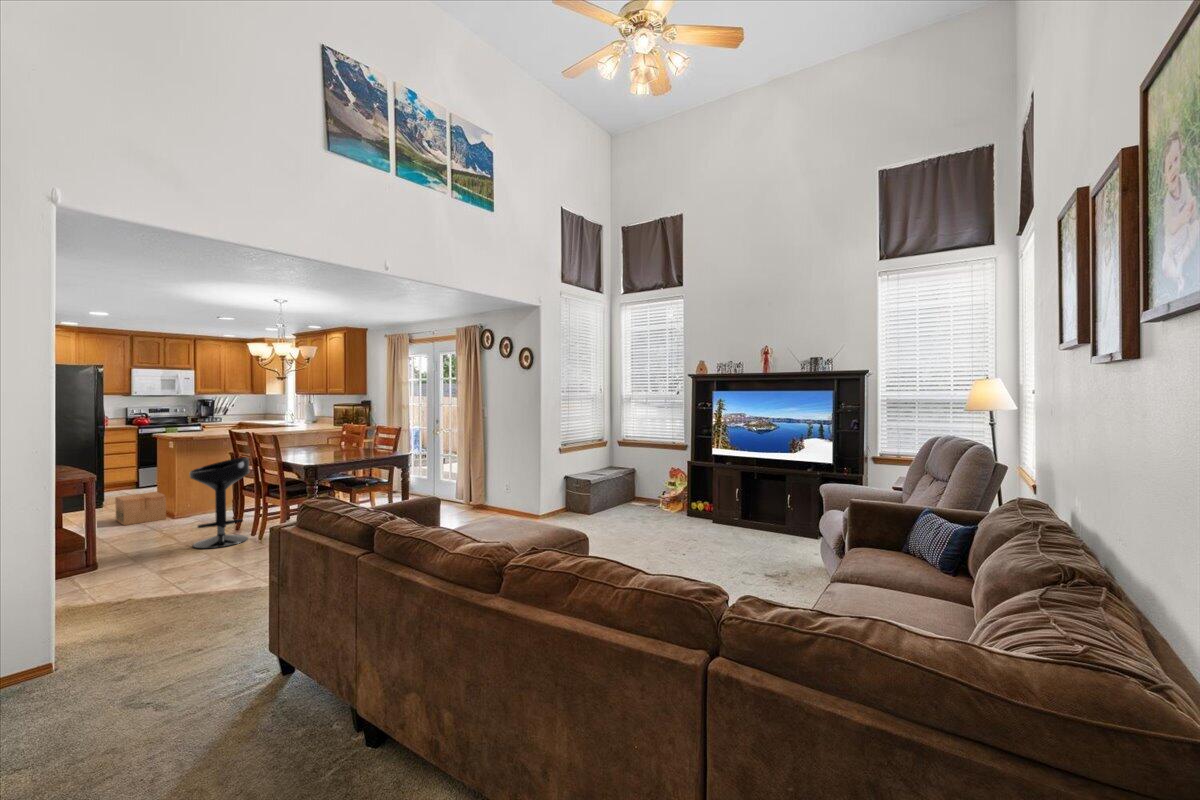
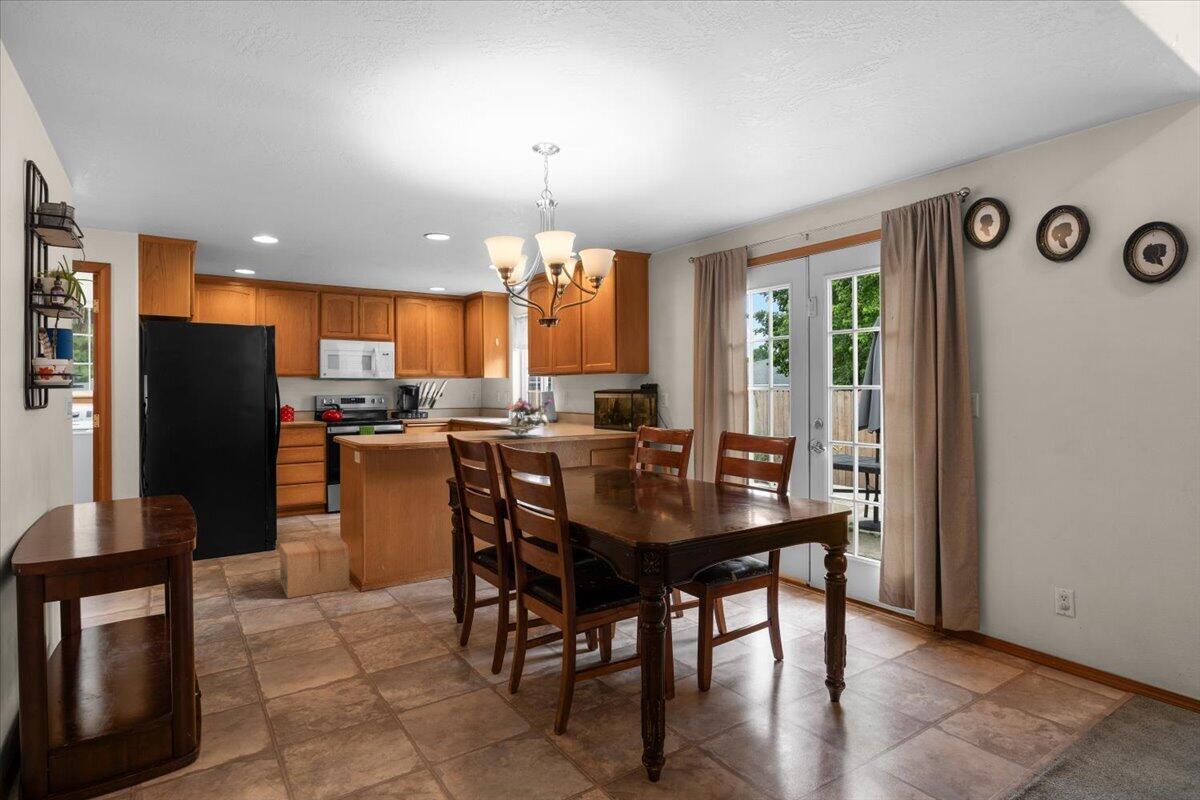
flower arrangement: none [269,408,303,431] -> present [504,396,552,435]
bar stool: present [189,458,250,548] -> none [378,496,487,705]

